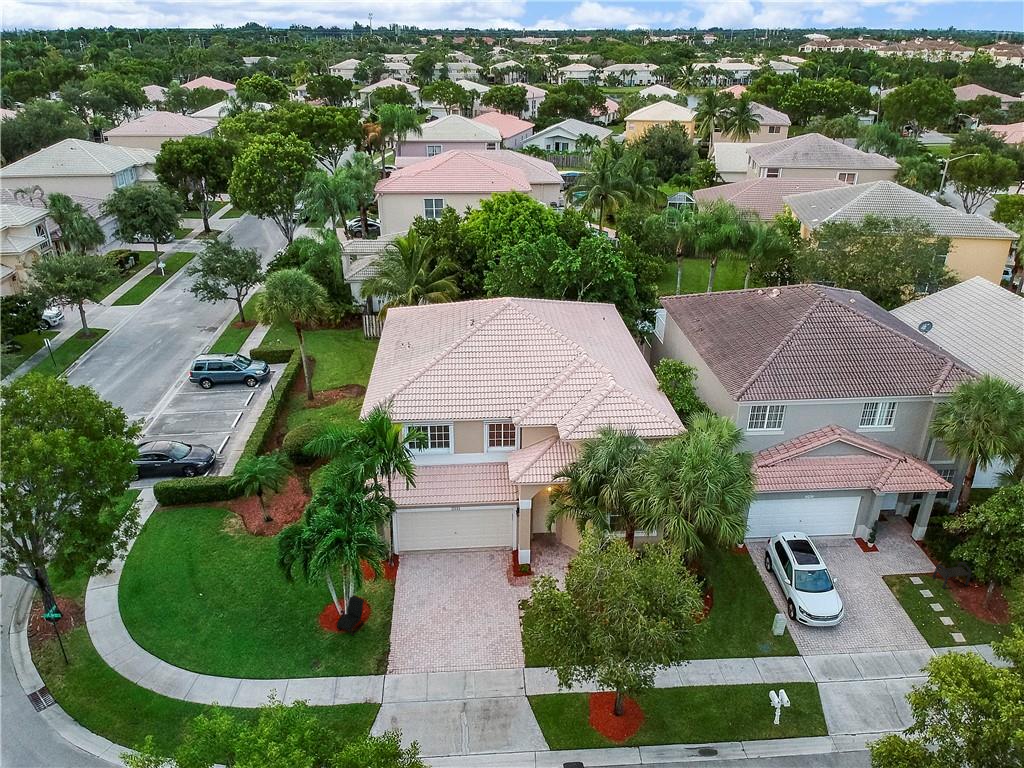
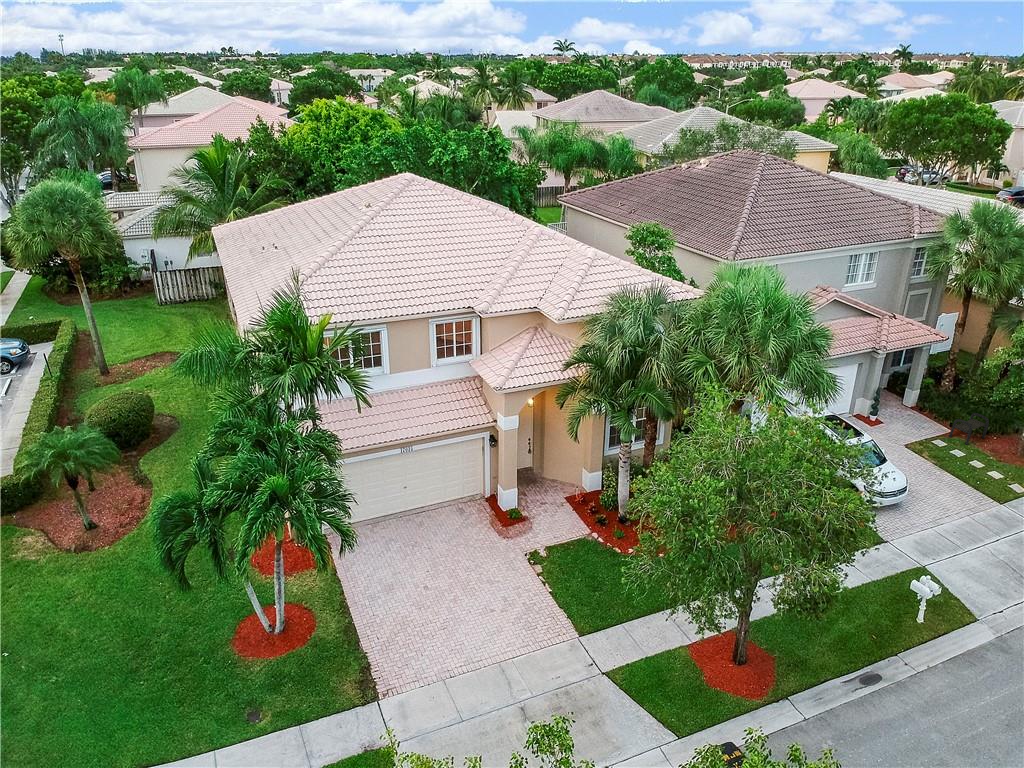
lounge chair: present [337,596,364,636] -> none [267,597,309,660]

